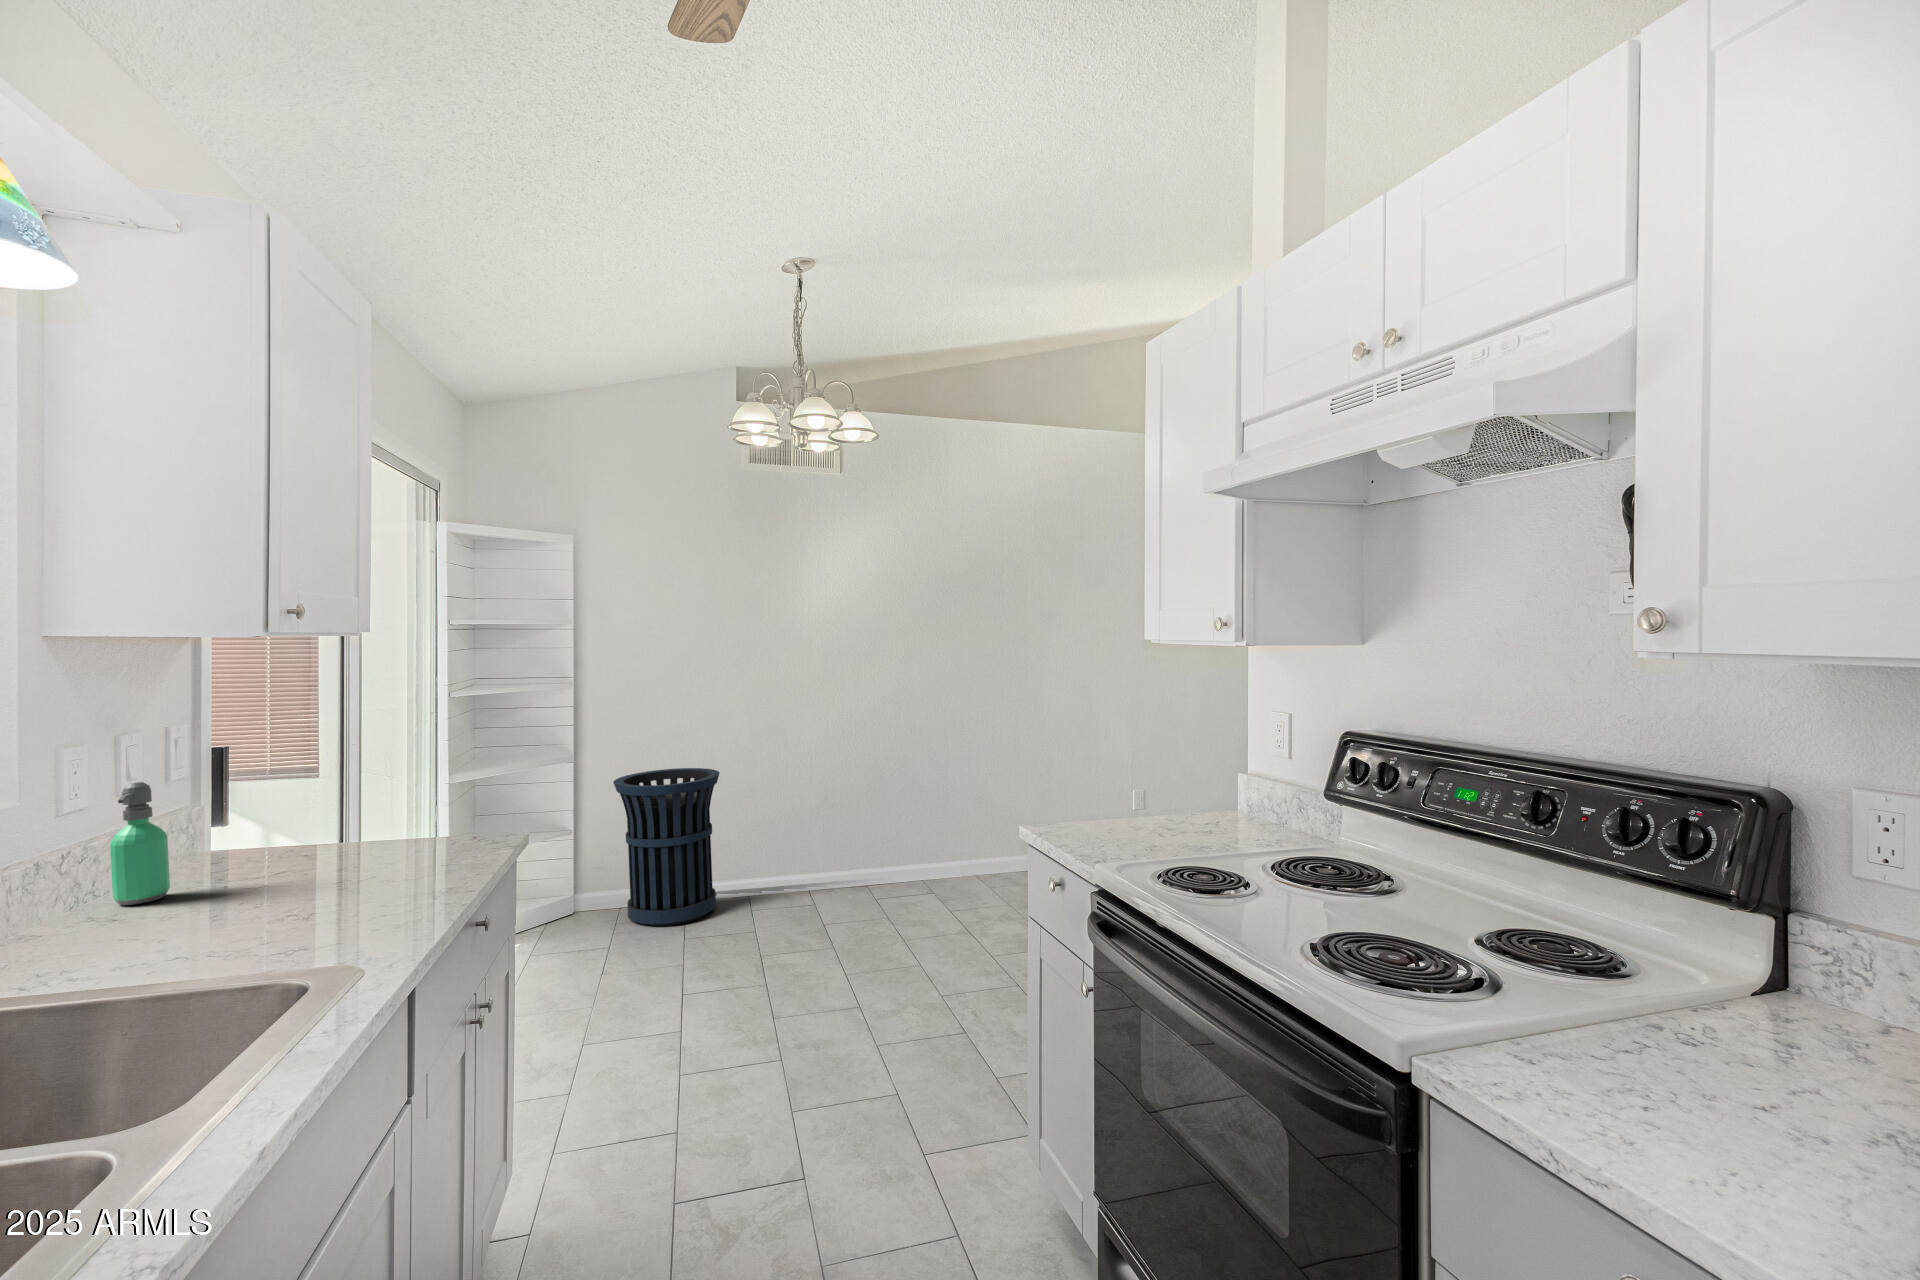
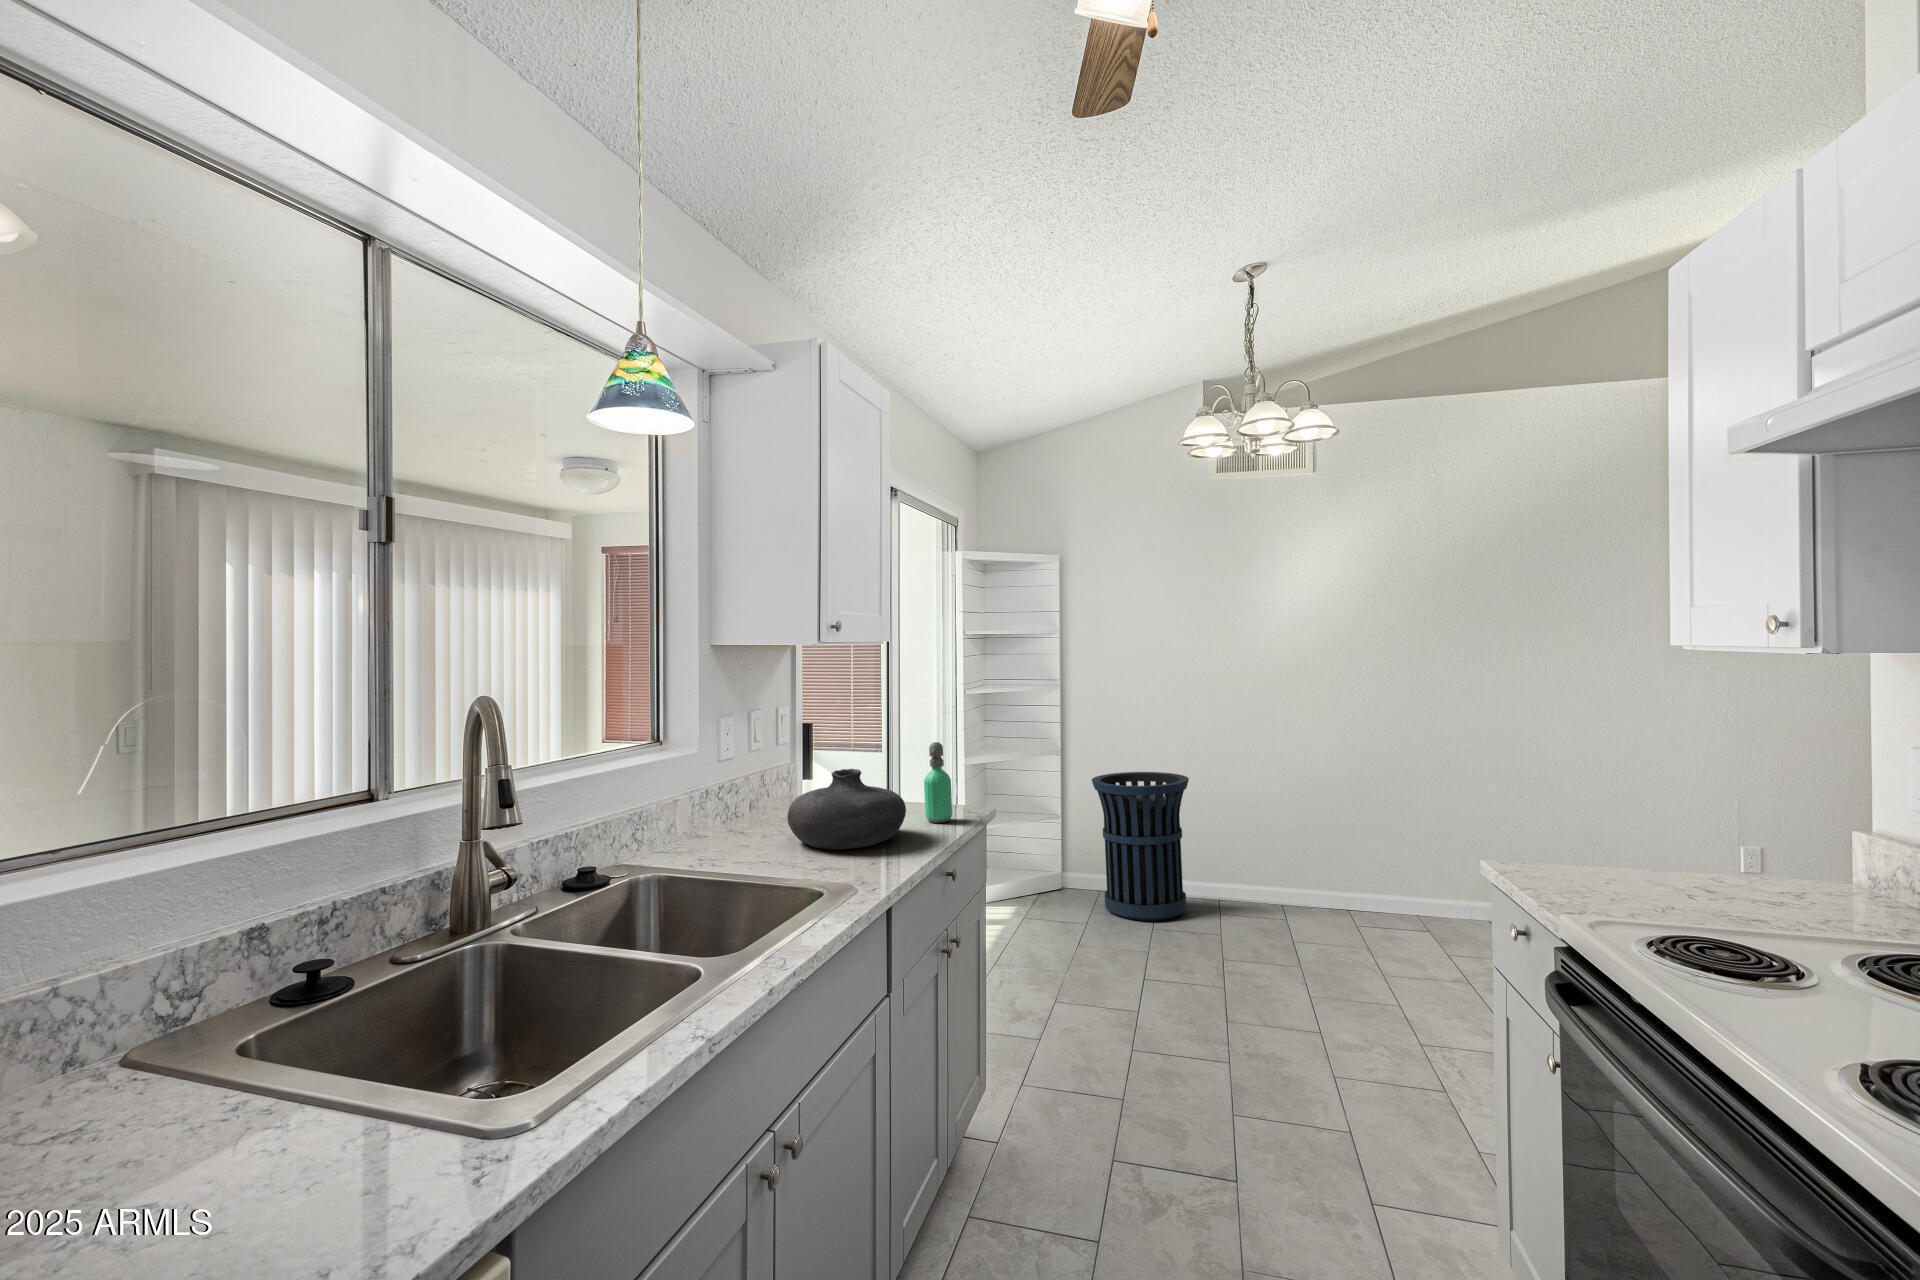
soap dispenser: present [110,782,170,905] -> present [924,742,952,823]
vase: none [213,801,416,917] -> present [788,769,906,850]

